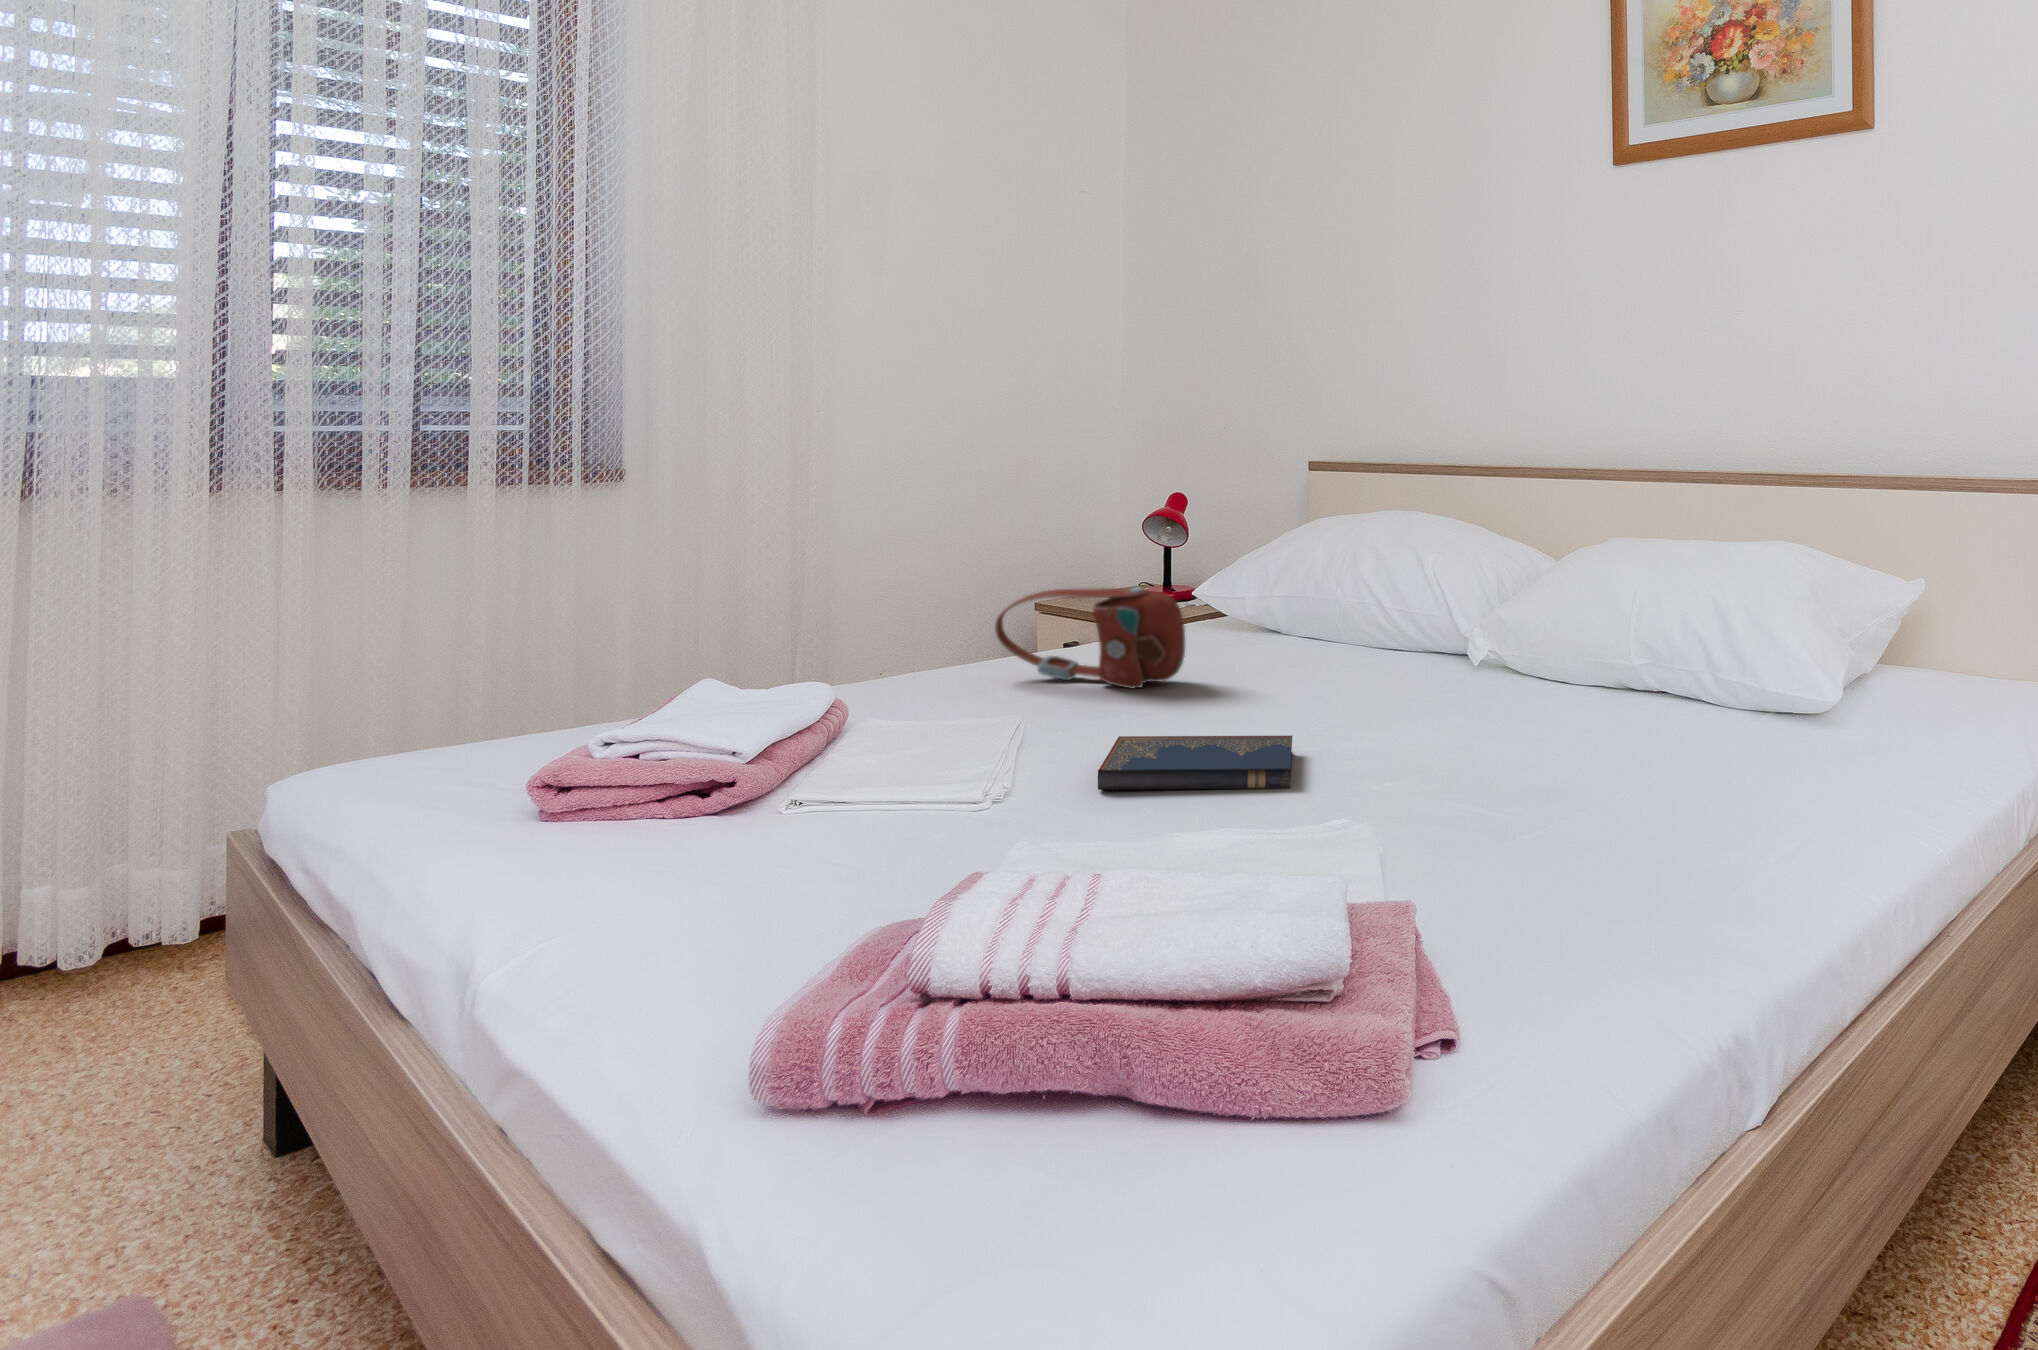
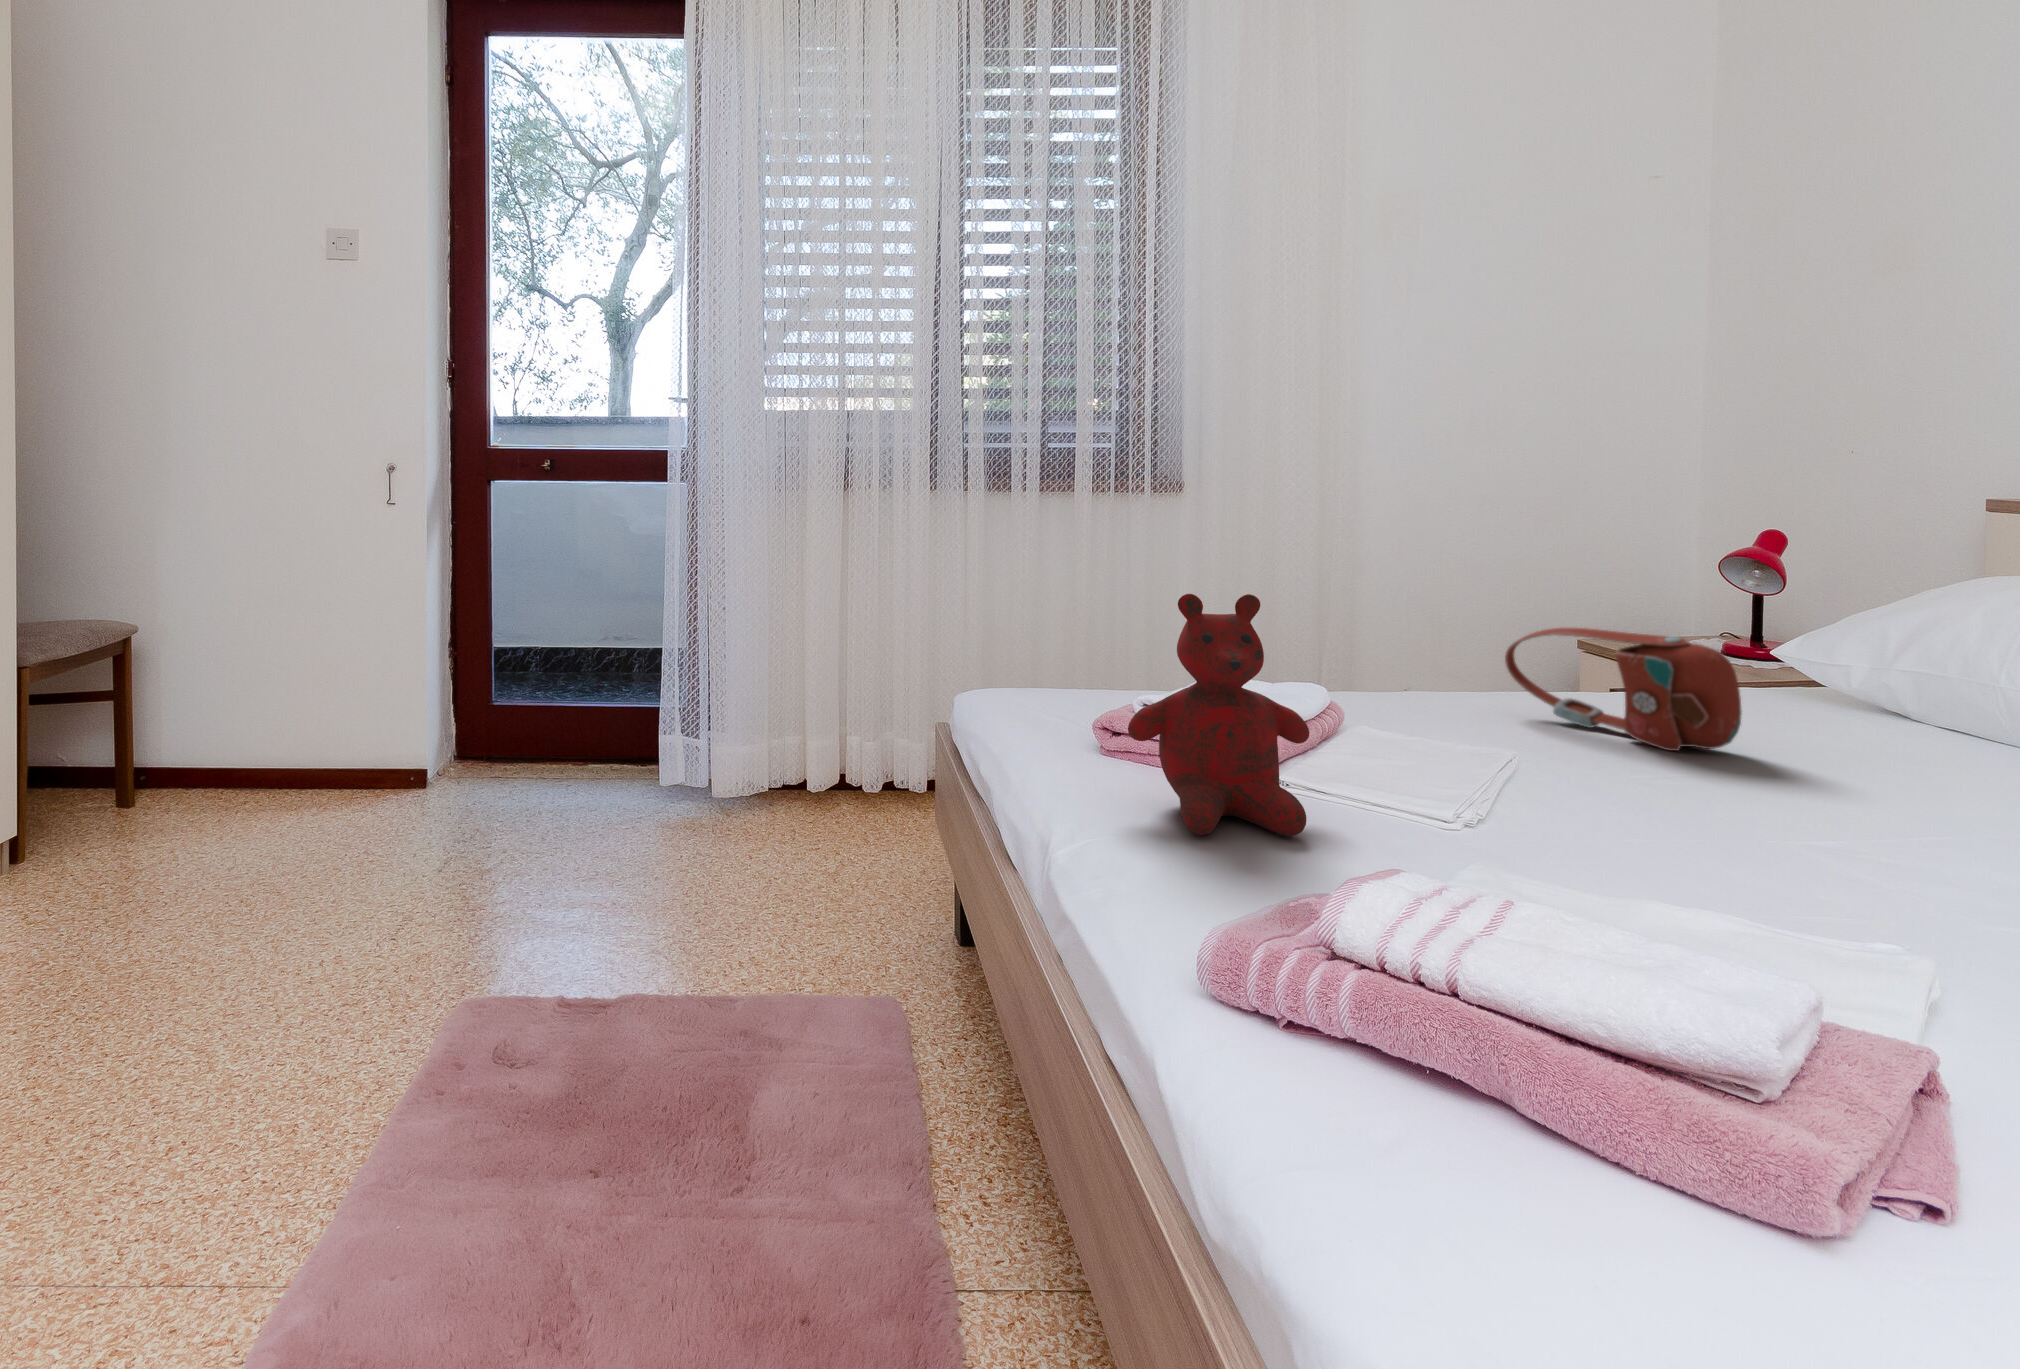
teddy bear: none [596,590,837,893] -> present [1128,594,1310,836]
hardcover book: present [1098,735,1293,790] -> none [1581,794,1864,900]

